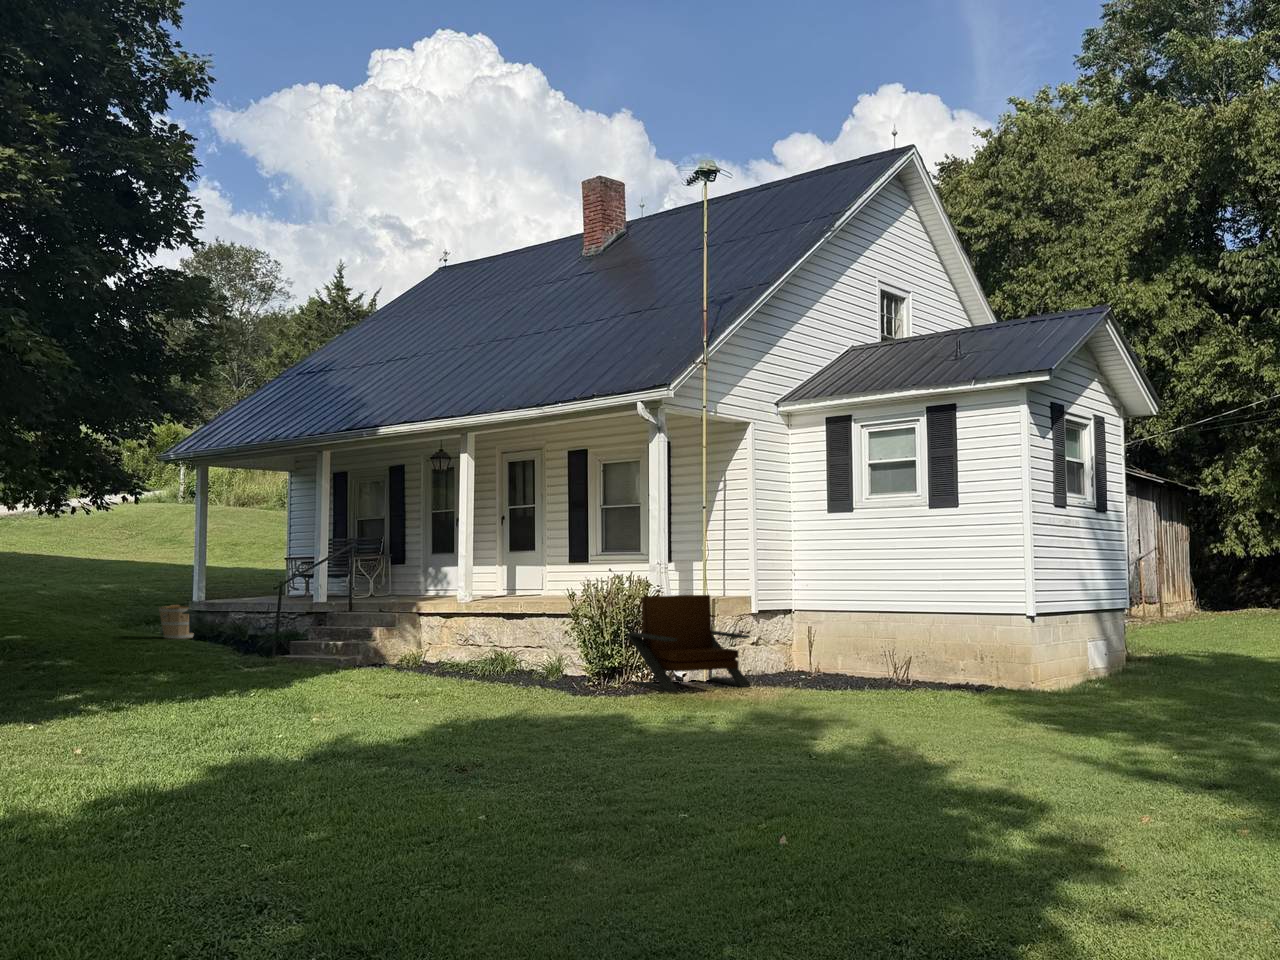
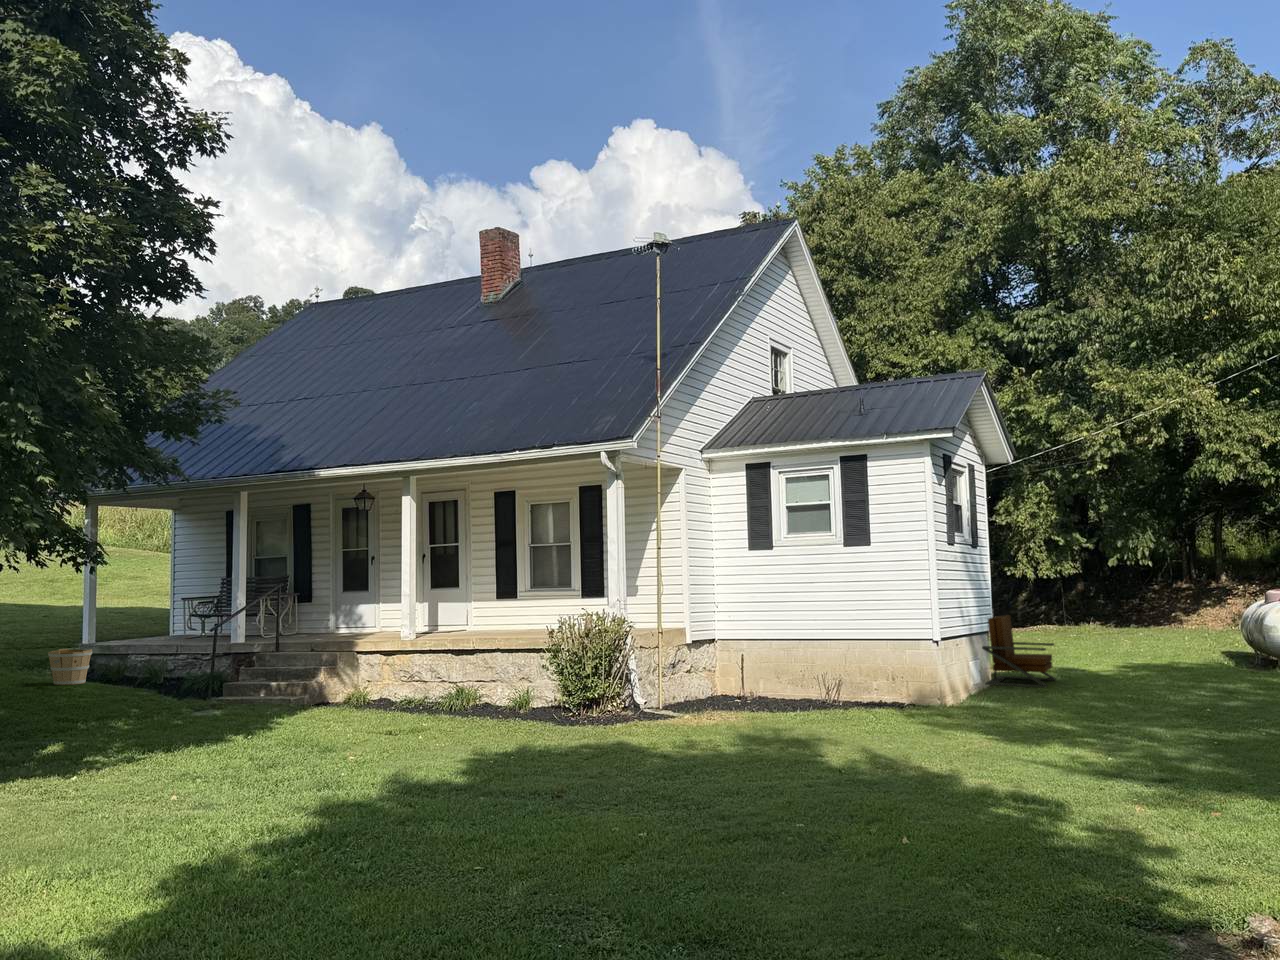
lounge chair: present [627,595,750,692] -> present [982,615,1056,688]

